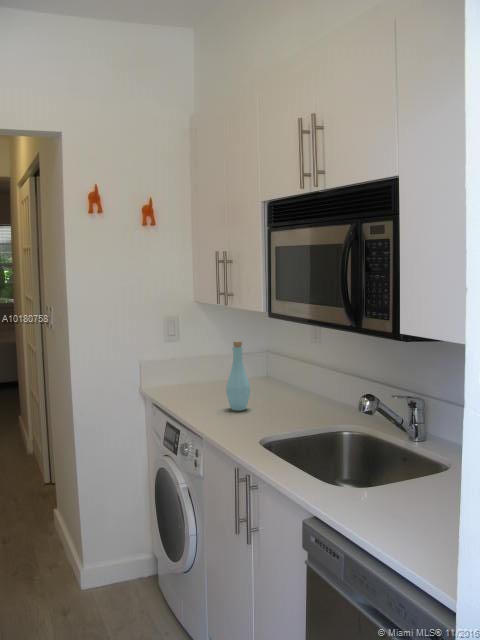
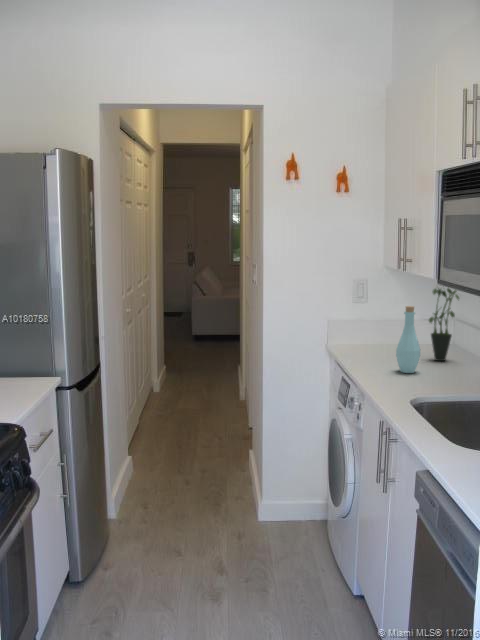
potted plant: none [250,317,279,395] -> present [429,288,459,361]

